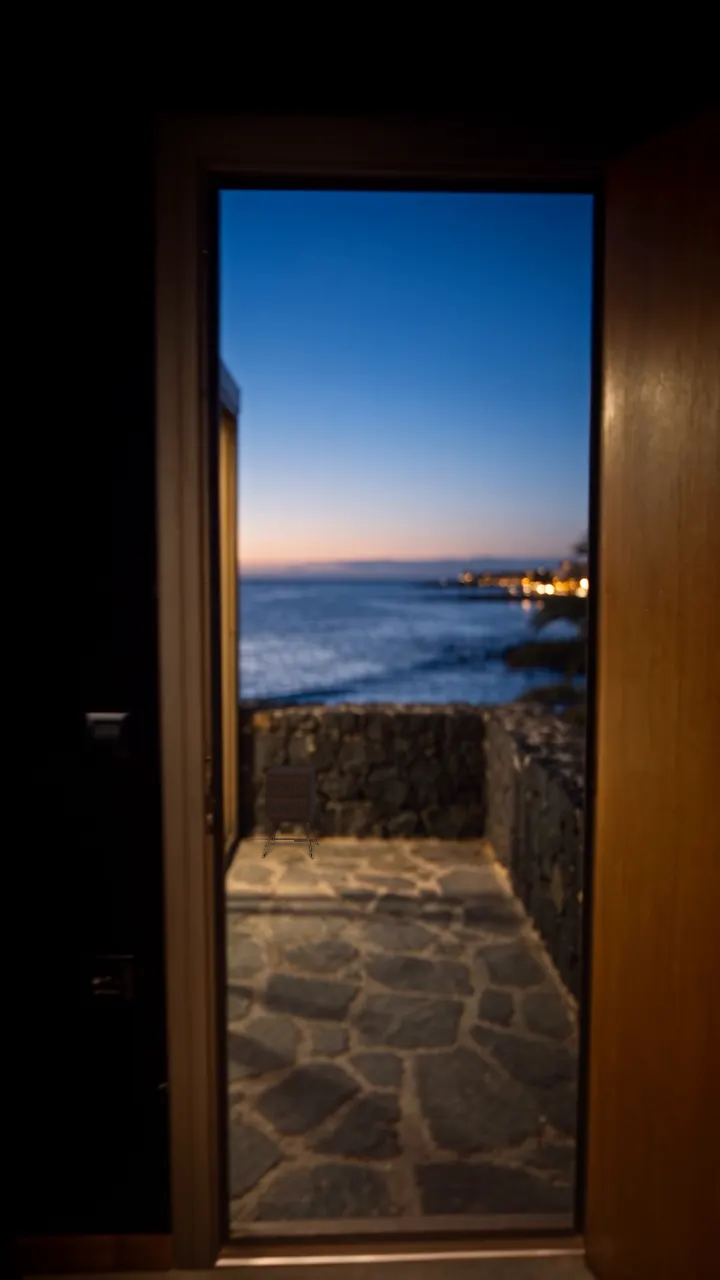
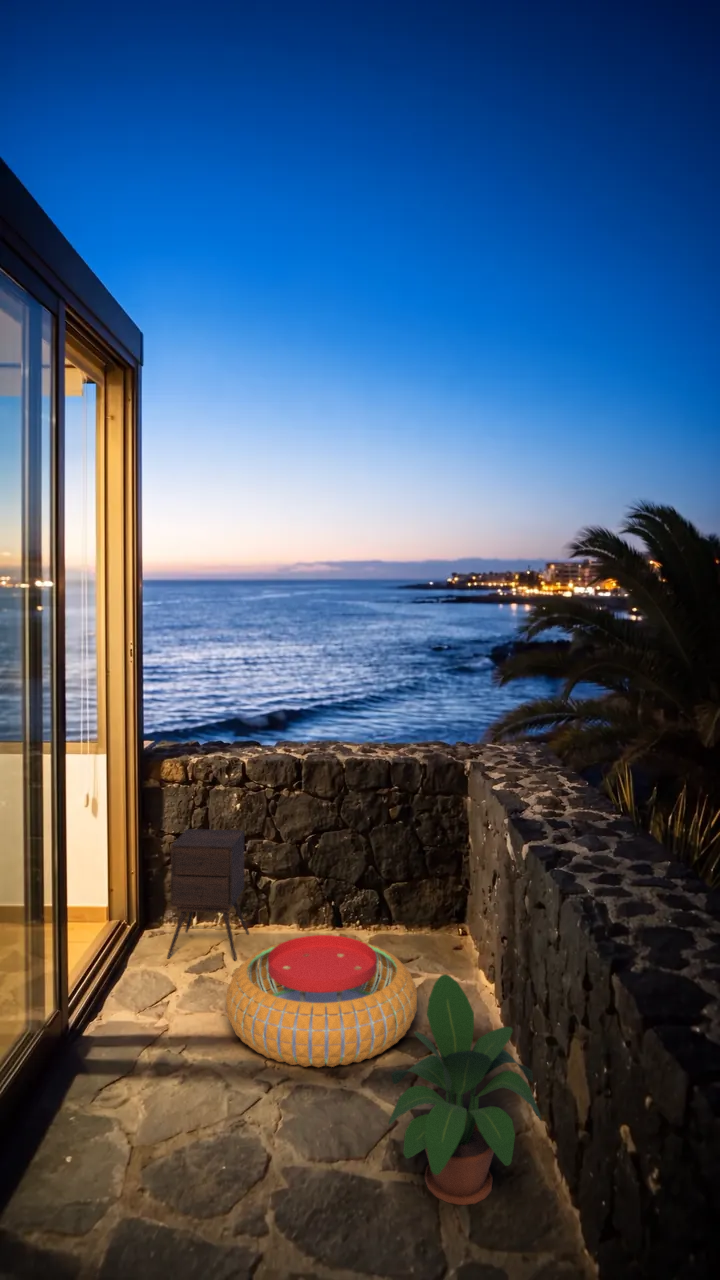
potted plant: none [439,831,538,969] -> present [389,974,542,1205]
pouf: none [316,832,451,911] -> present [226,935,417,1067]

